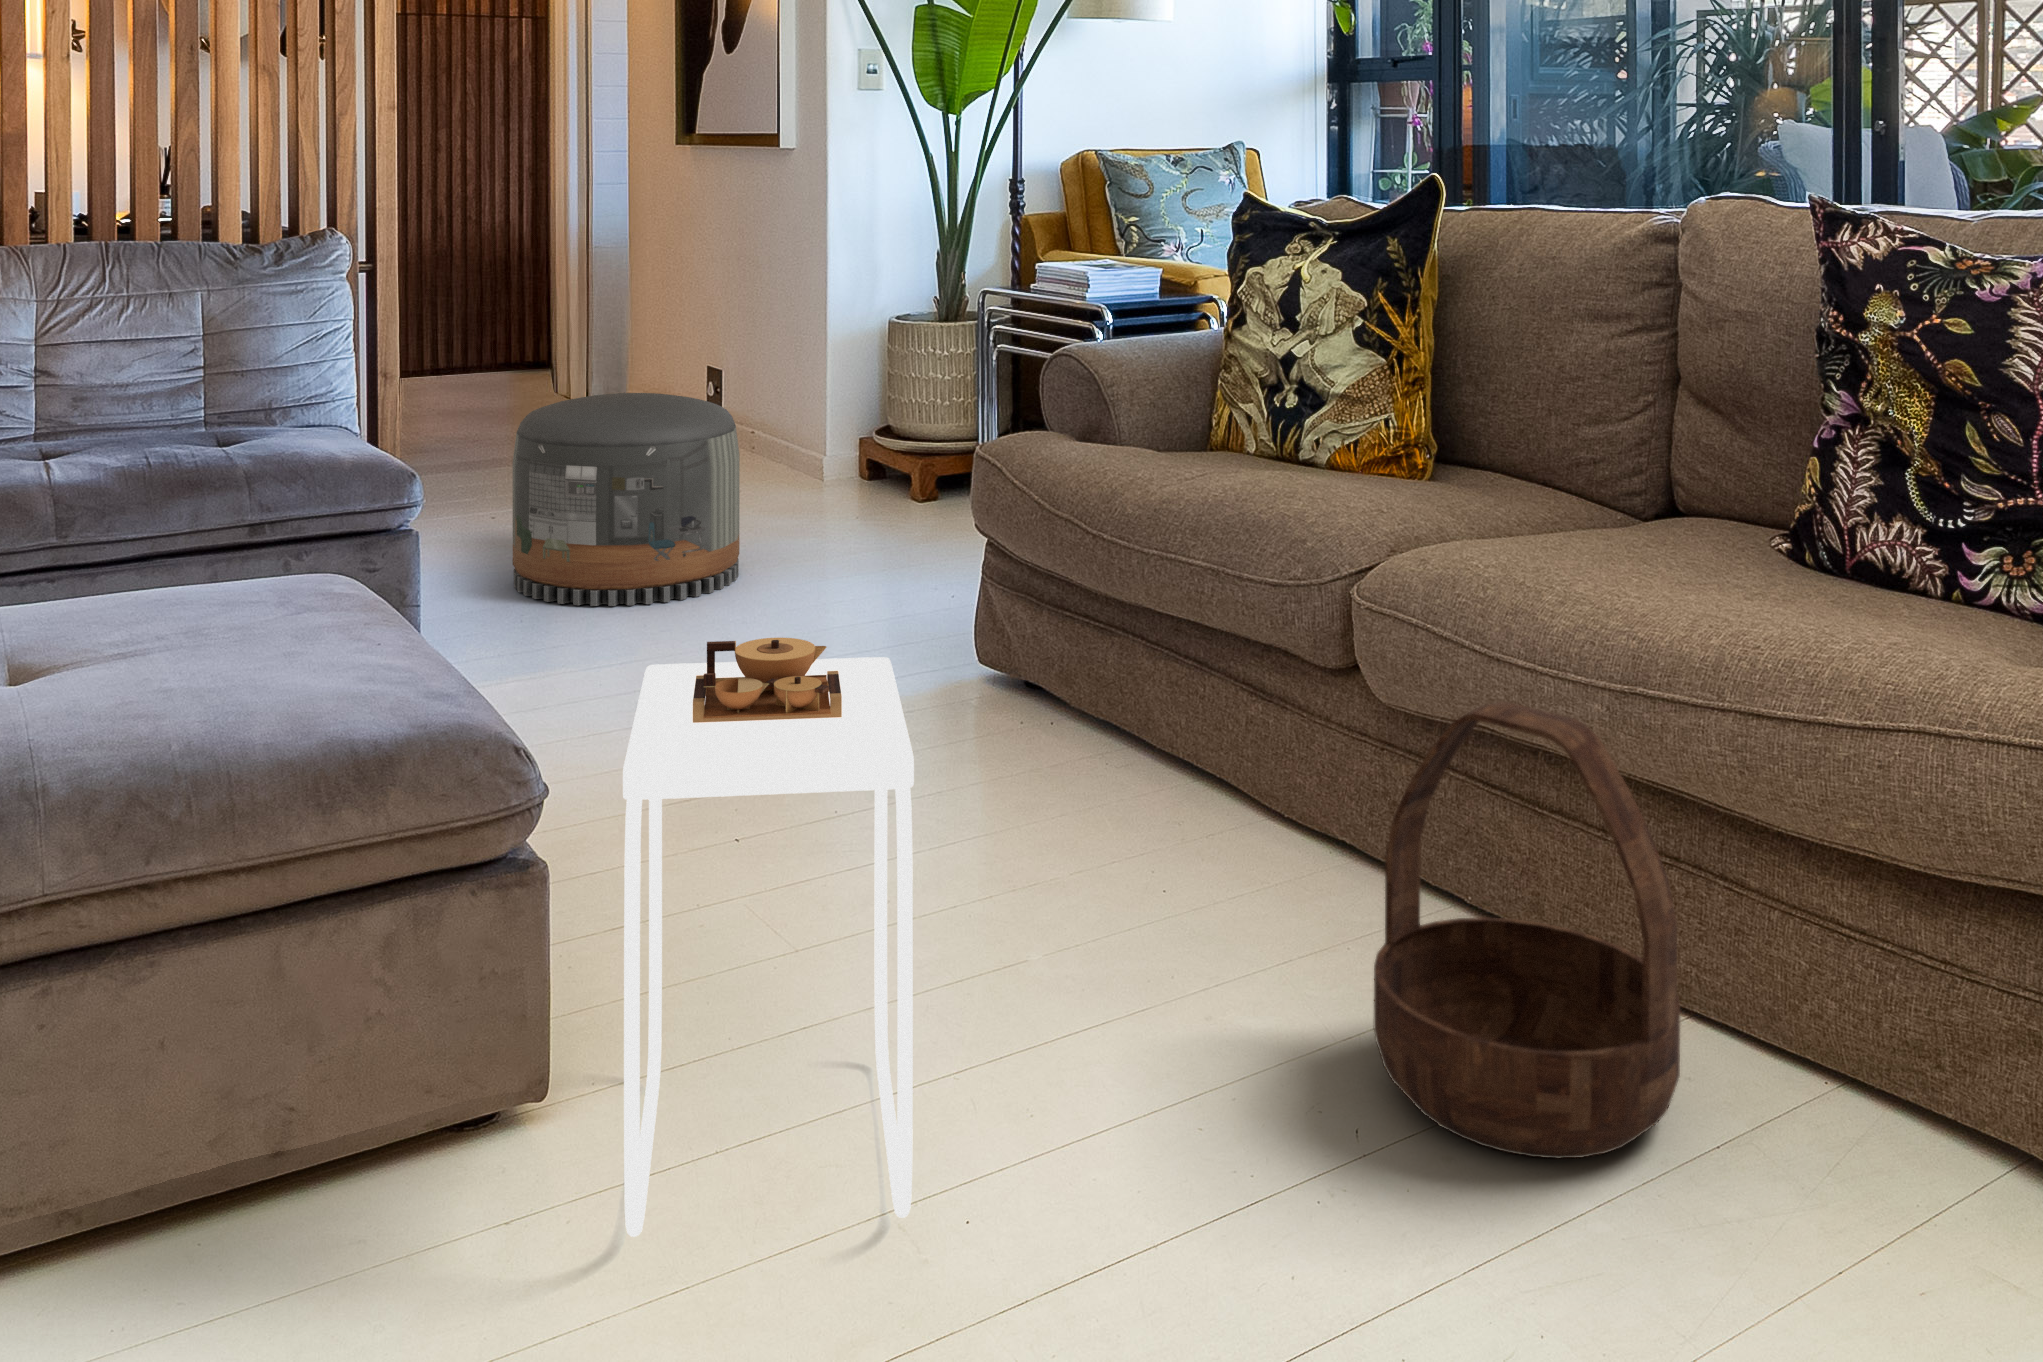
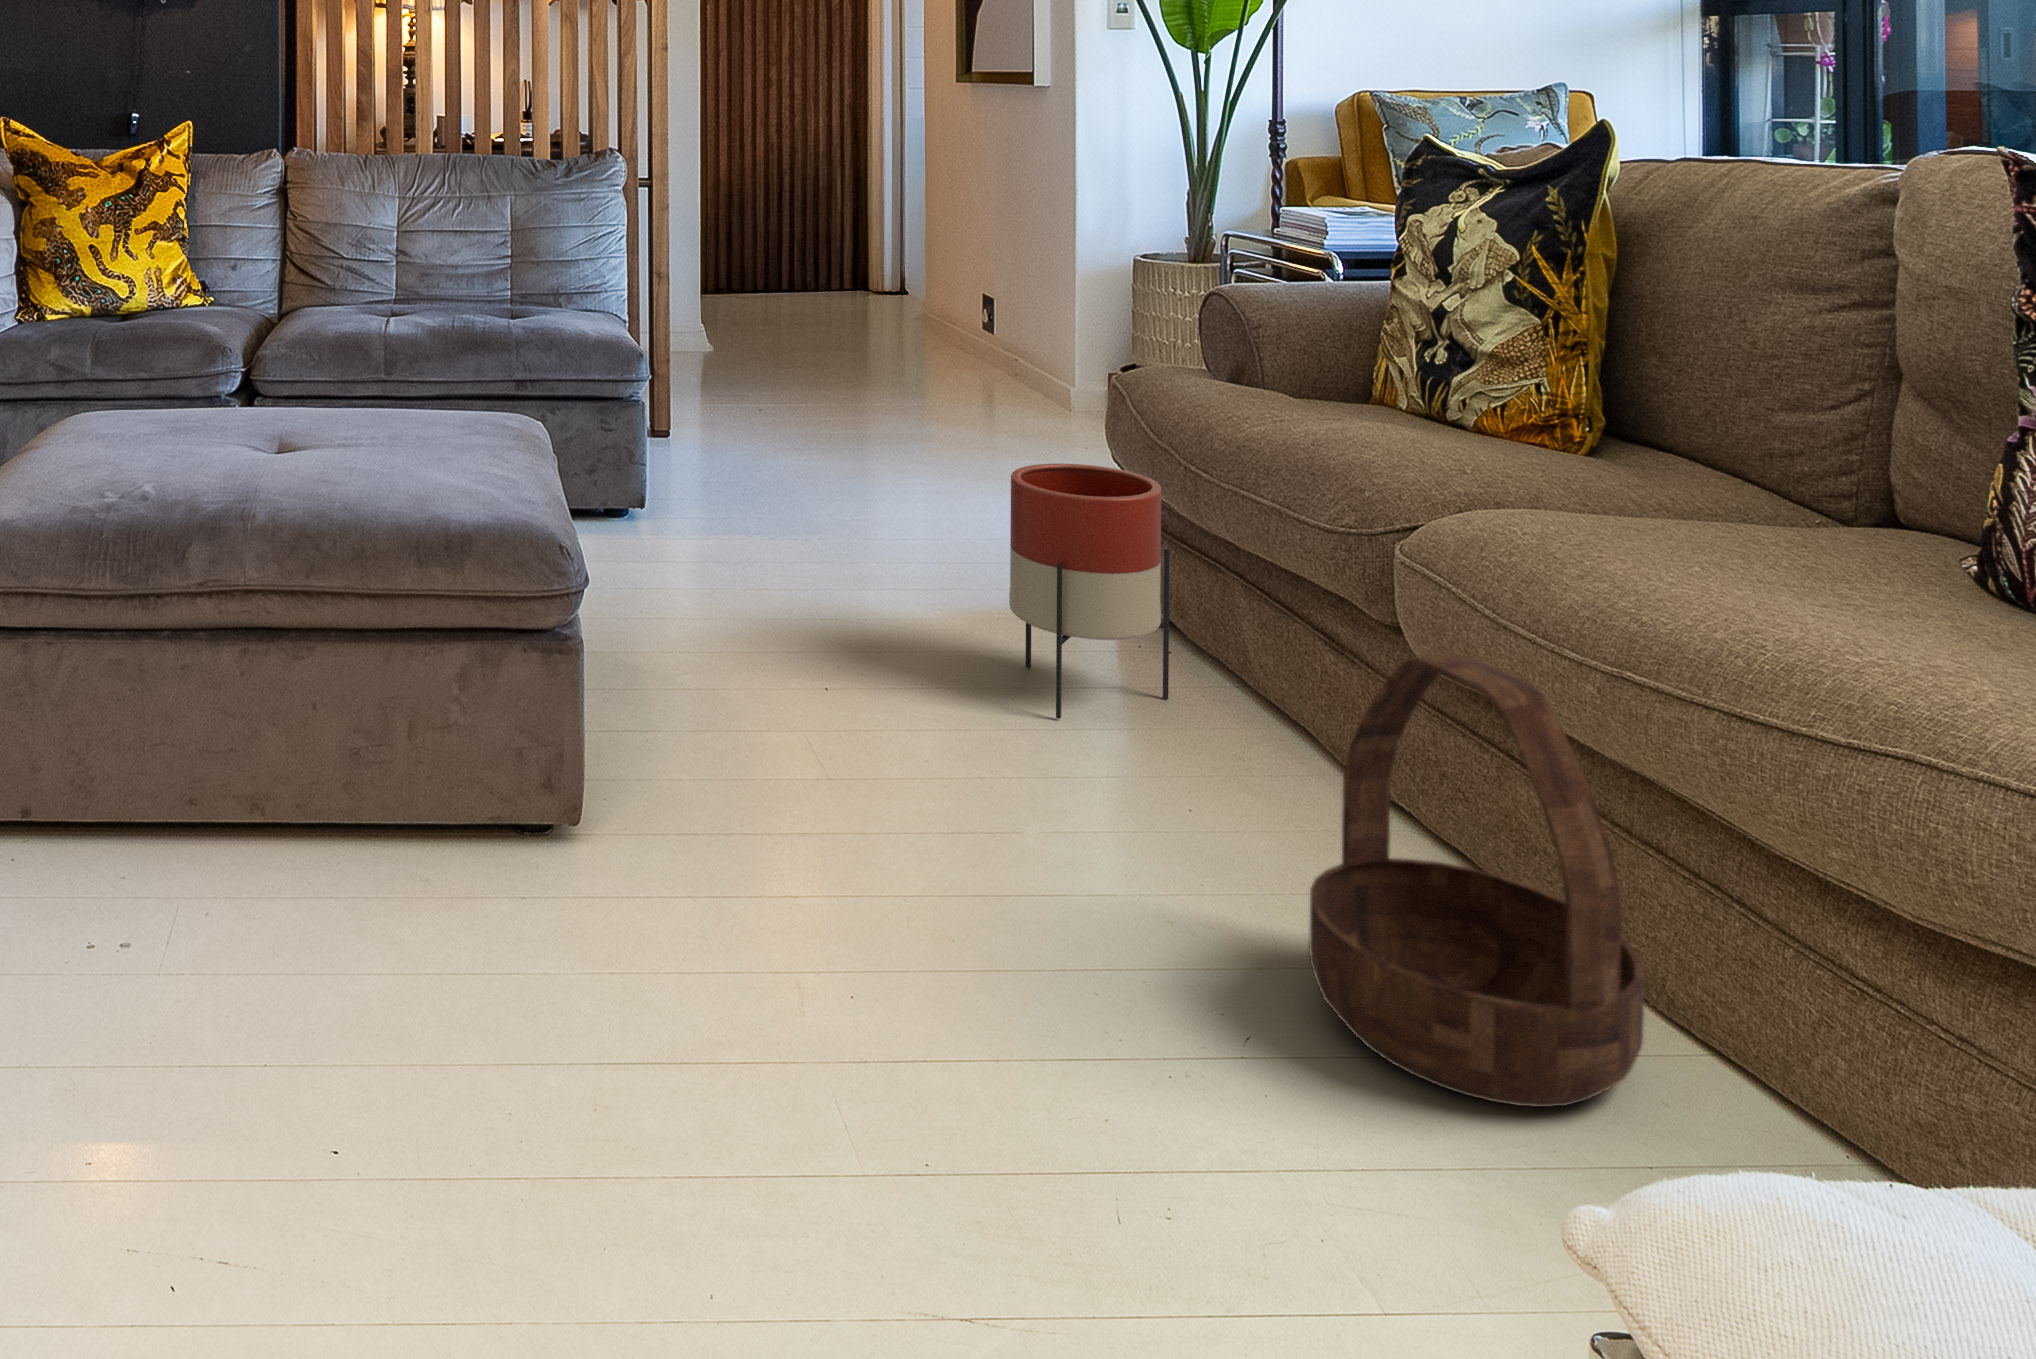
pouf: present [512,393,740,606] -> none [752,296,949,478]
planter: none [925,555,1085,843] -> present [1009,464,1170,719]
side table: present [623,638,914,1237] -> none [609,489,878,963]

